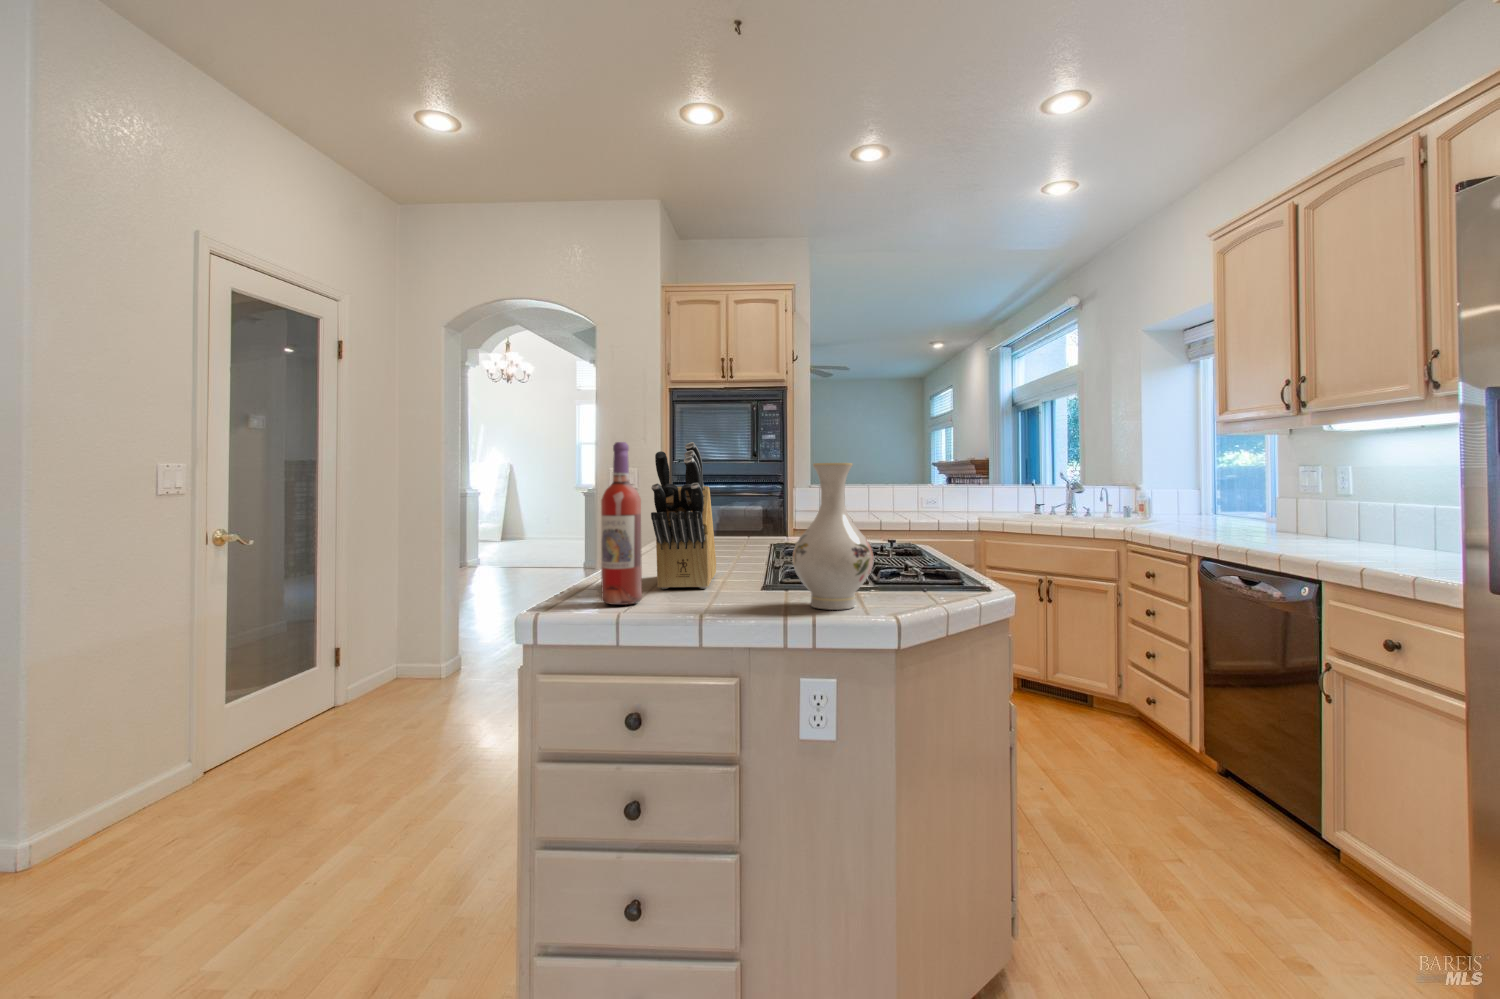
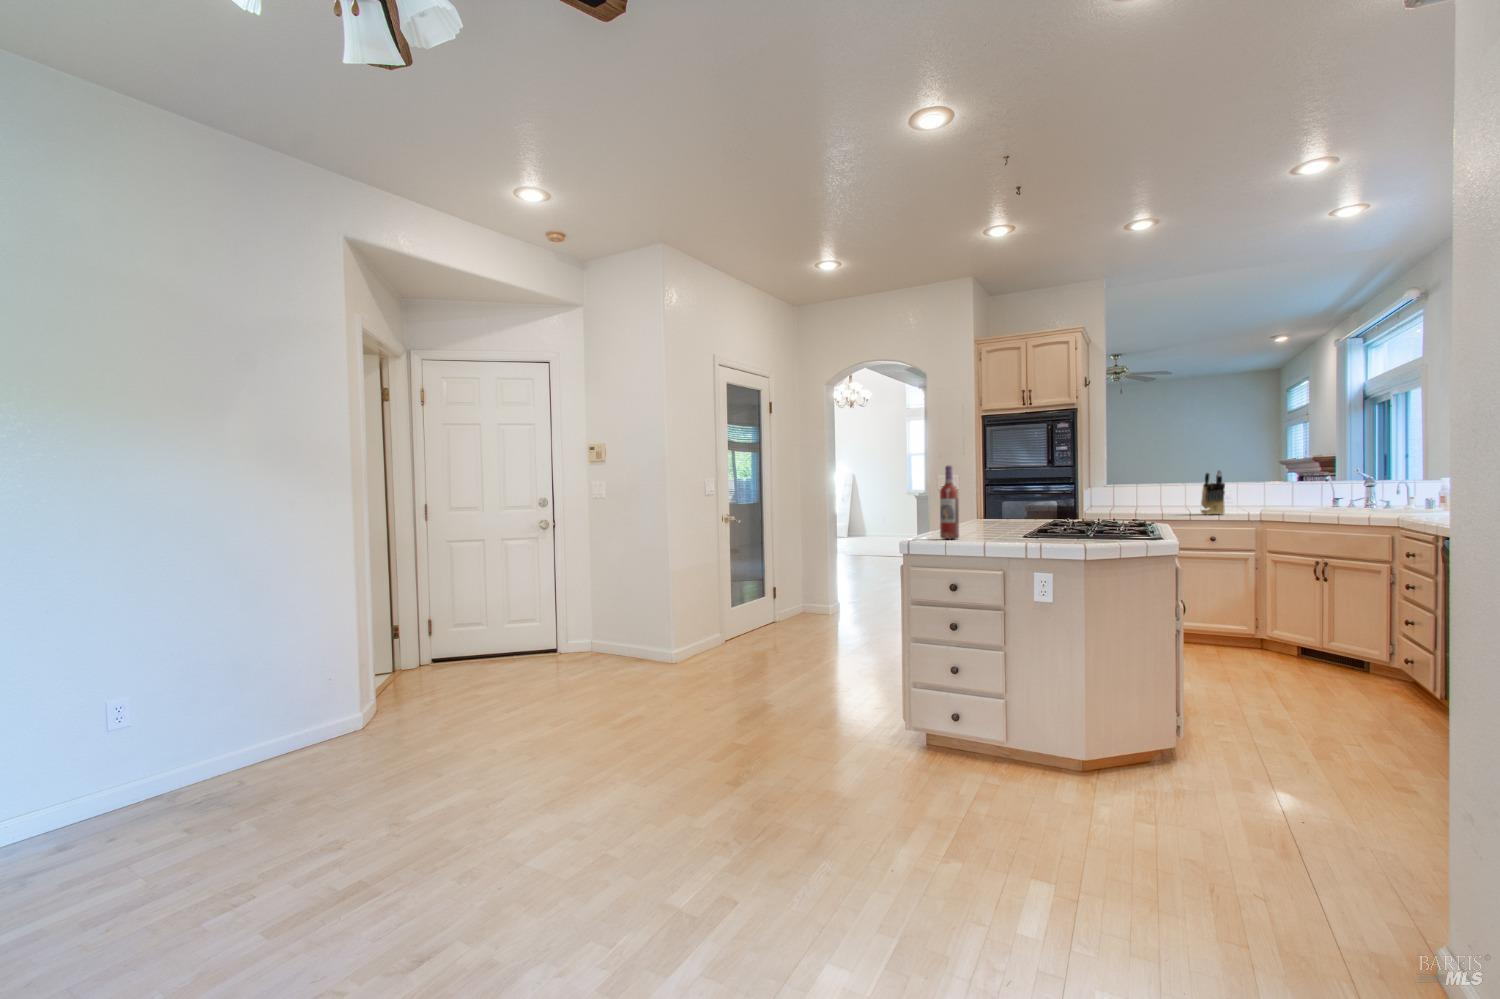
knife block: present [651,442,716,589] -> present [1201,470,1225,515]
vase: present [793,463,874,610] -> none [1031,473,1073,541]

